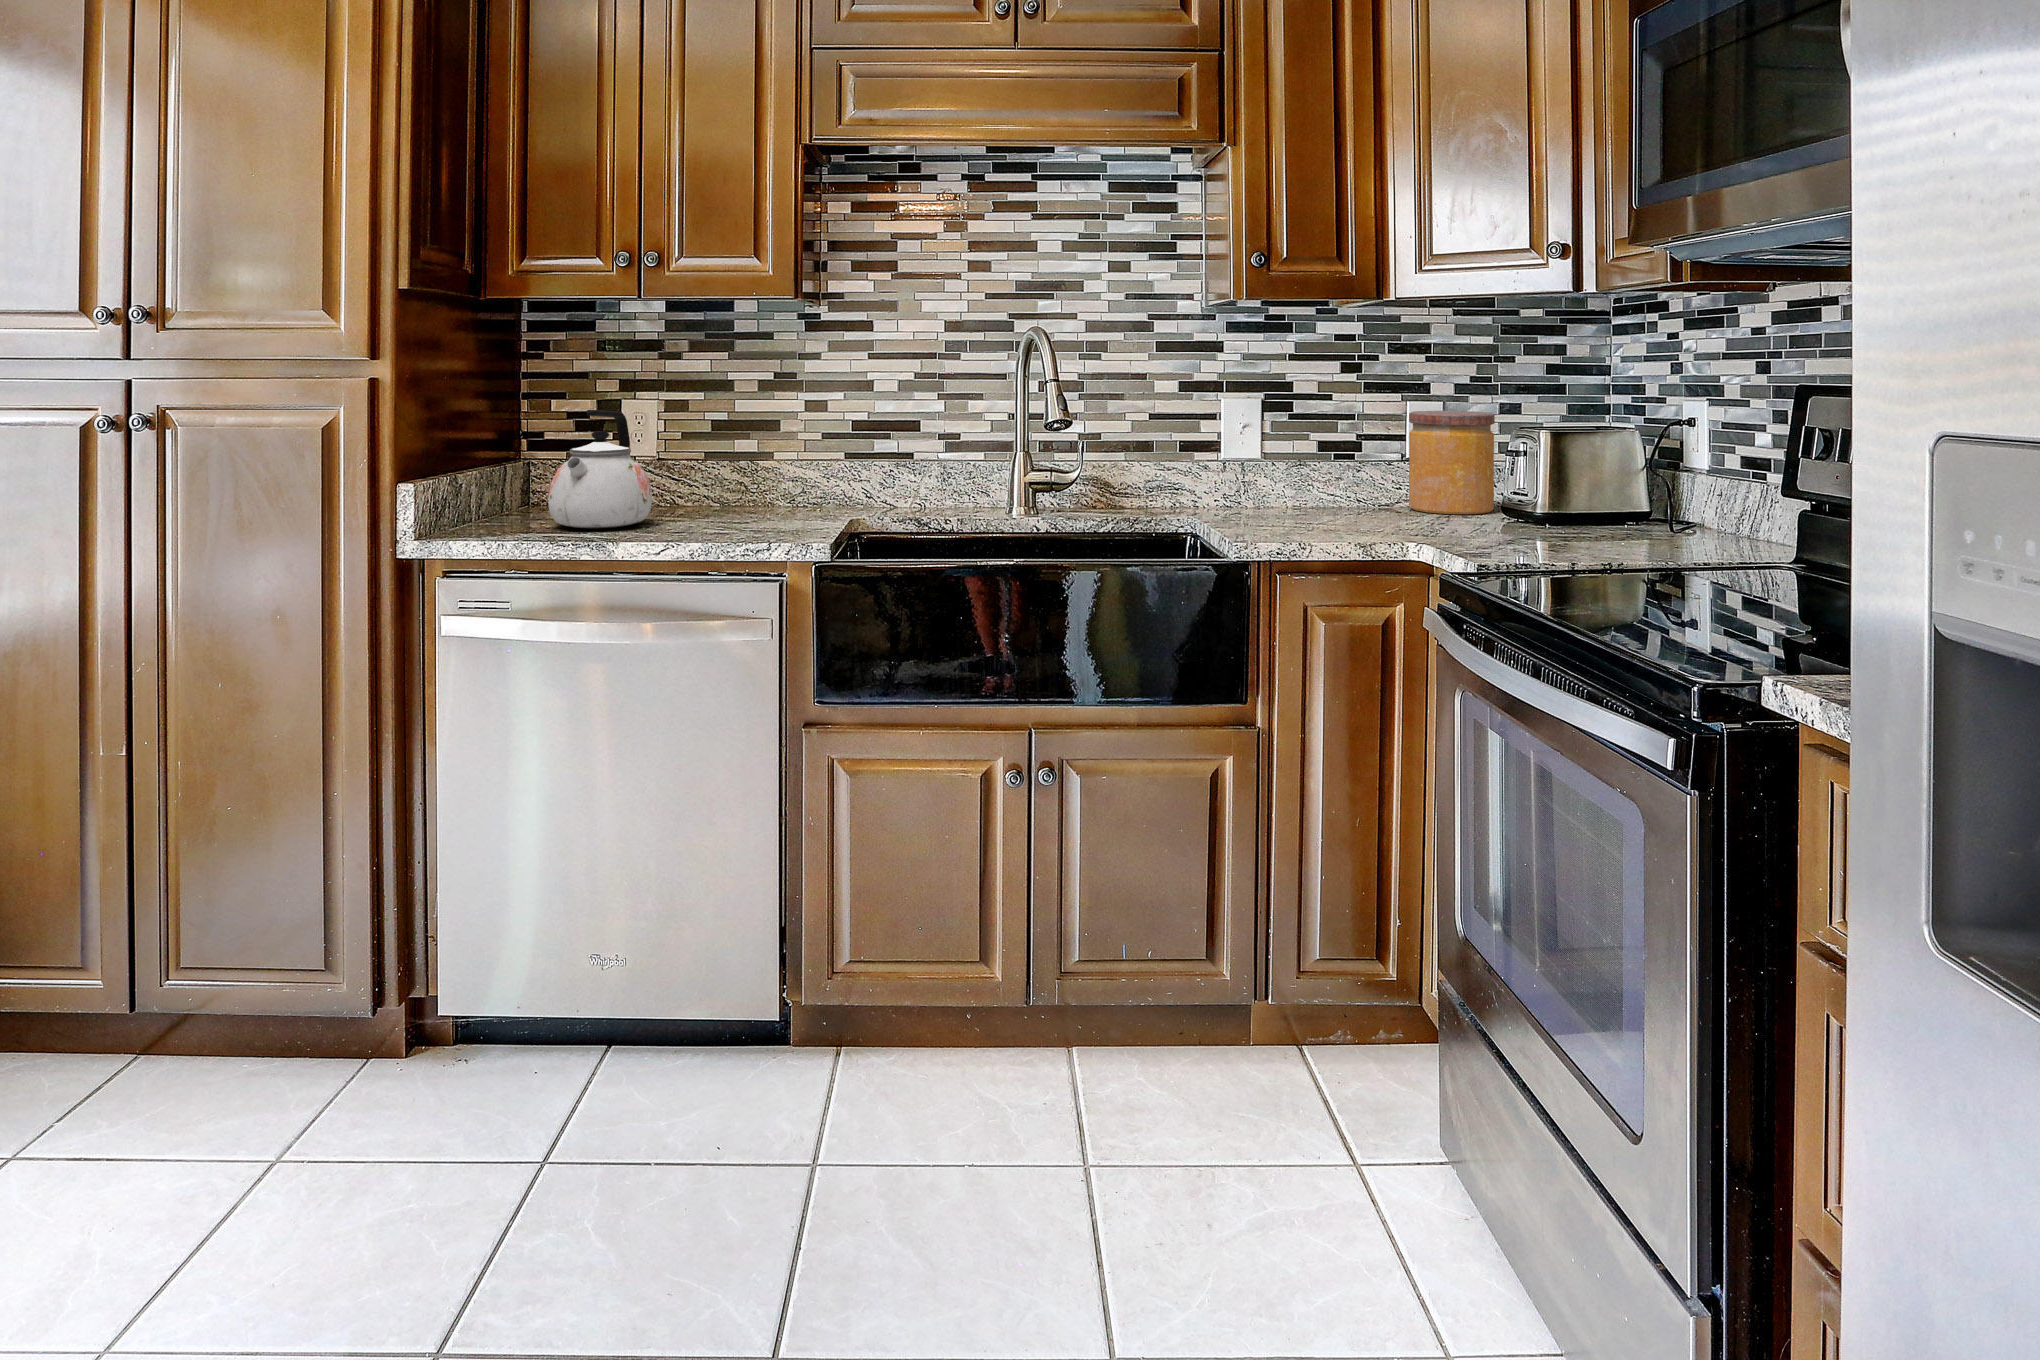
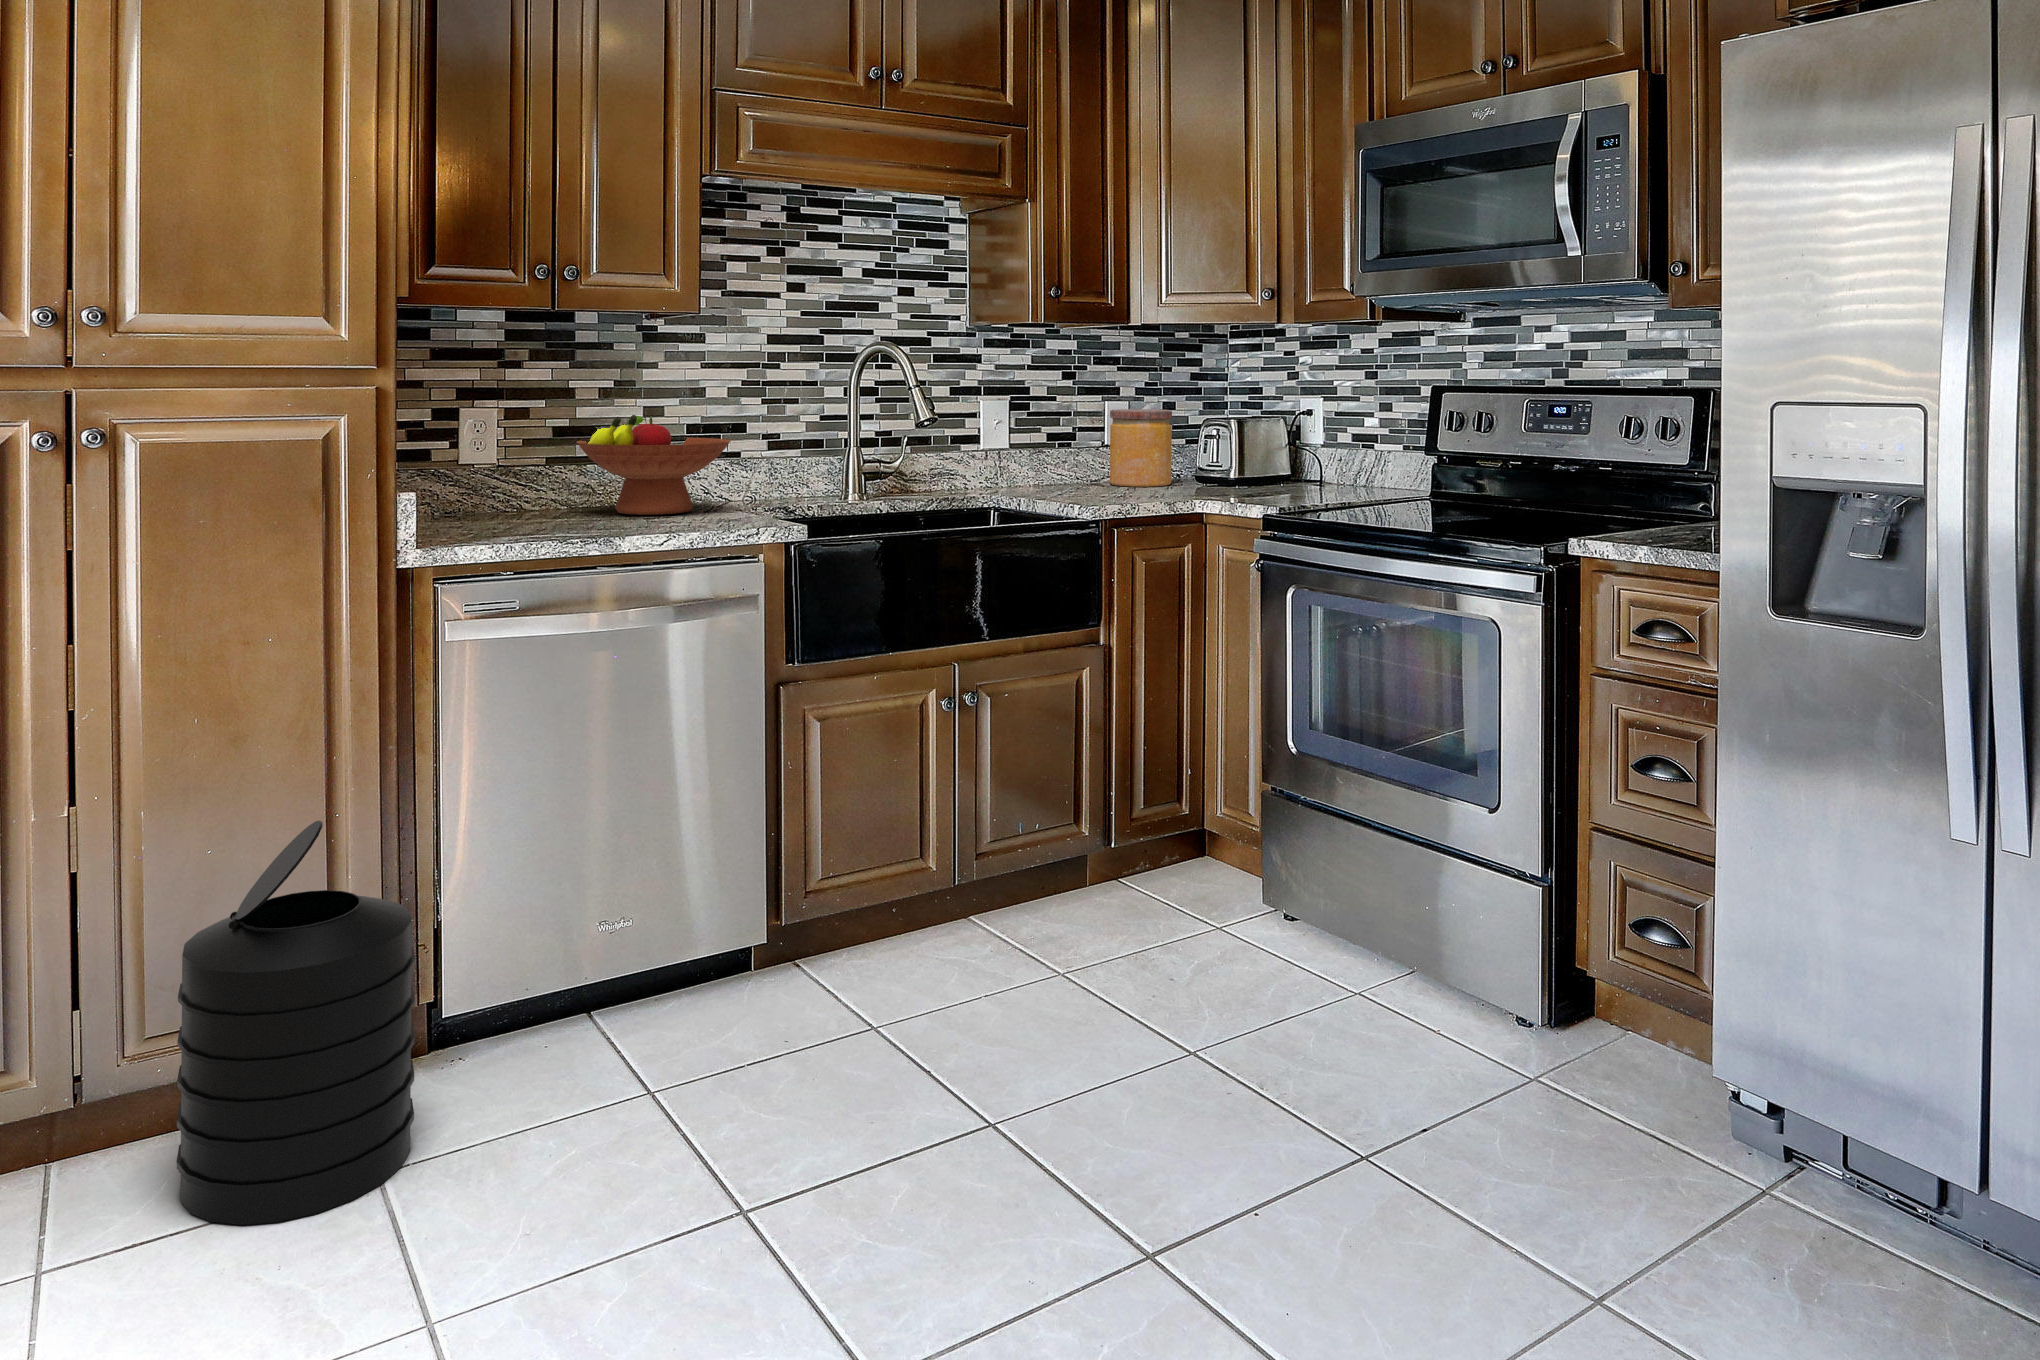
kettle: present [548,410,652,529] -> none [469,415,574,532]
fruit bowl: none [714,410,872,515] -> present [576,415,731,515]
trash can: none [91,801,323,1189] -> present [176,821,415,1225]

